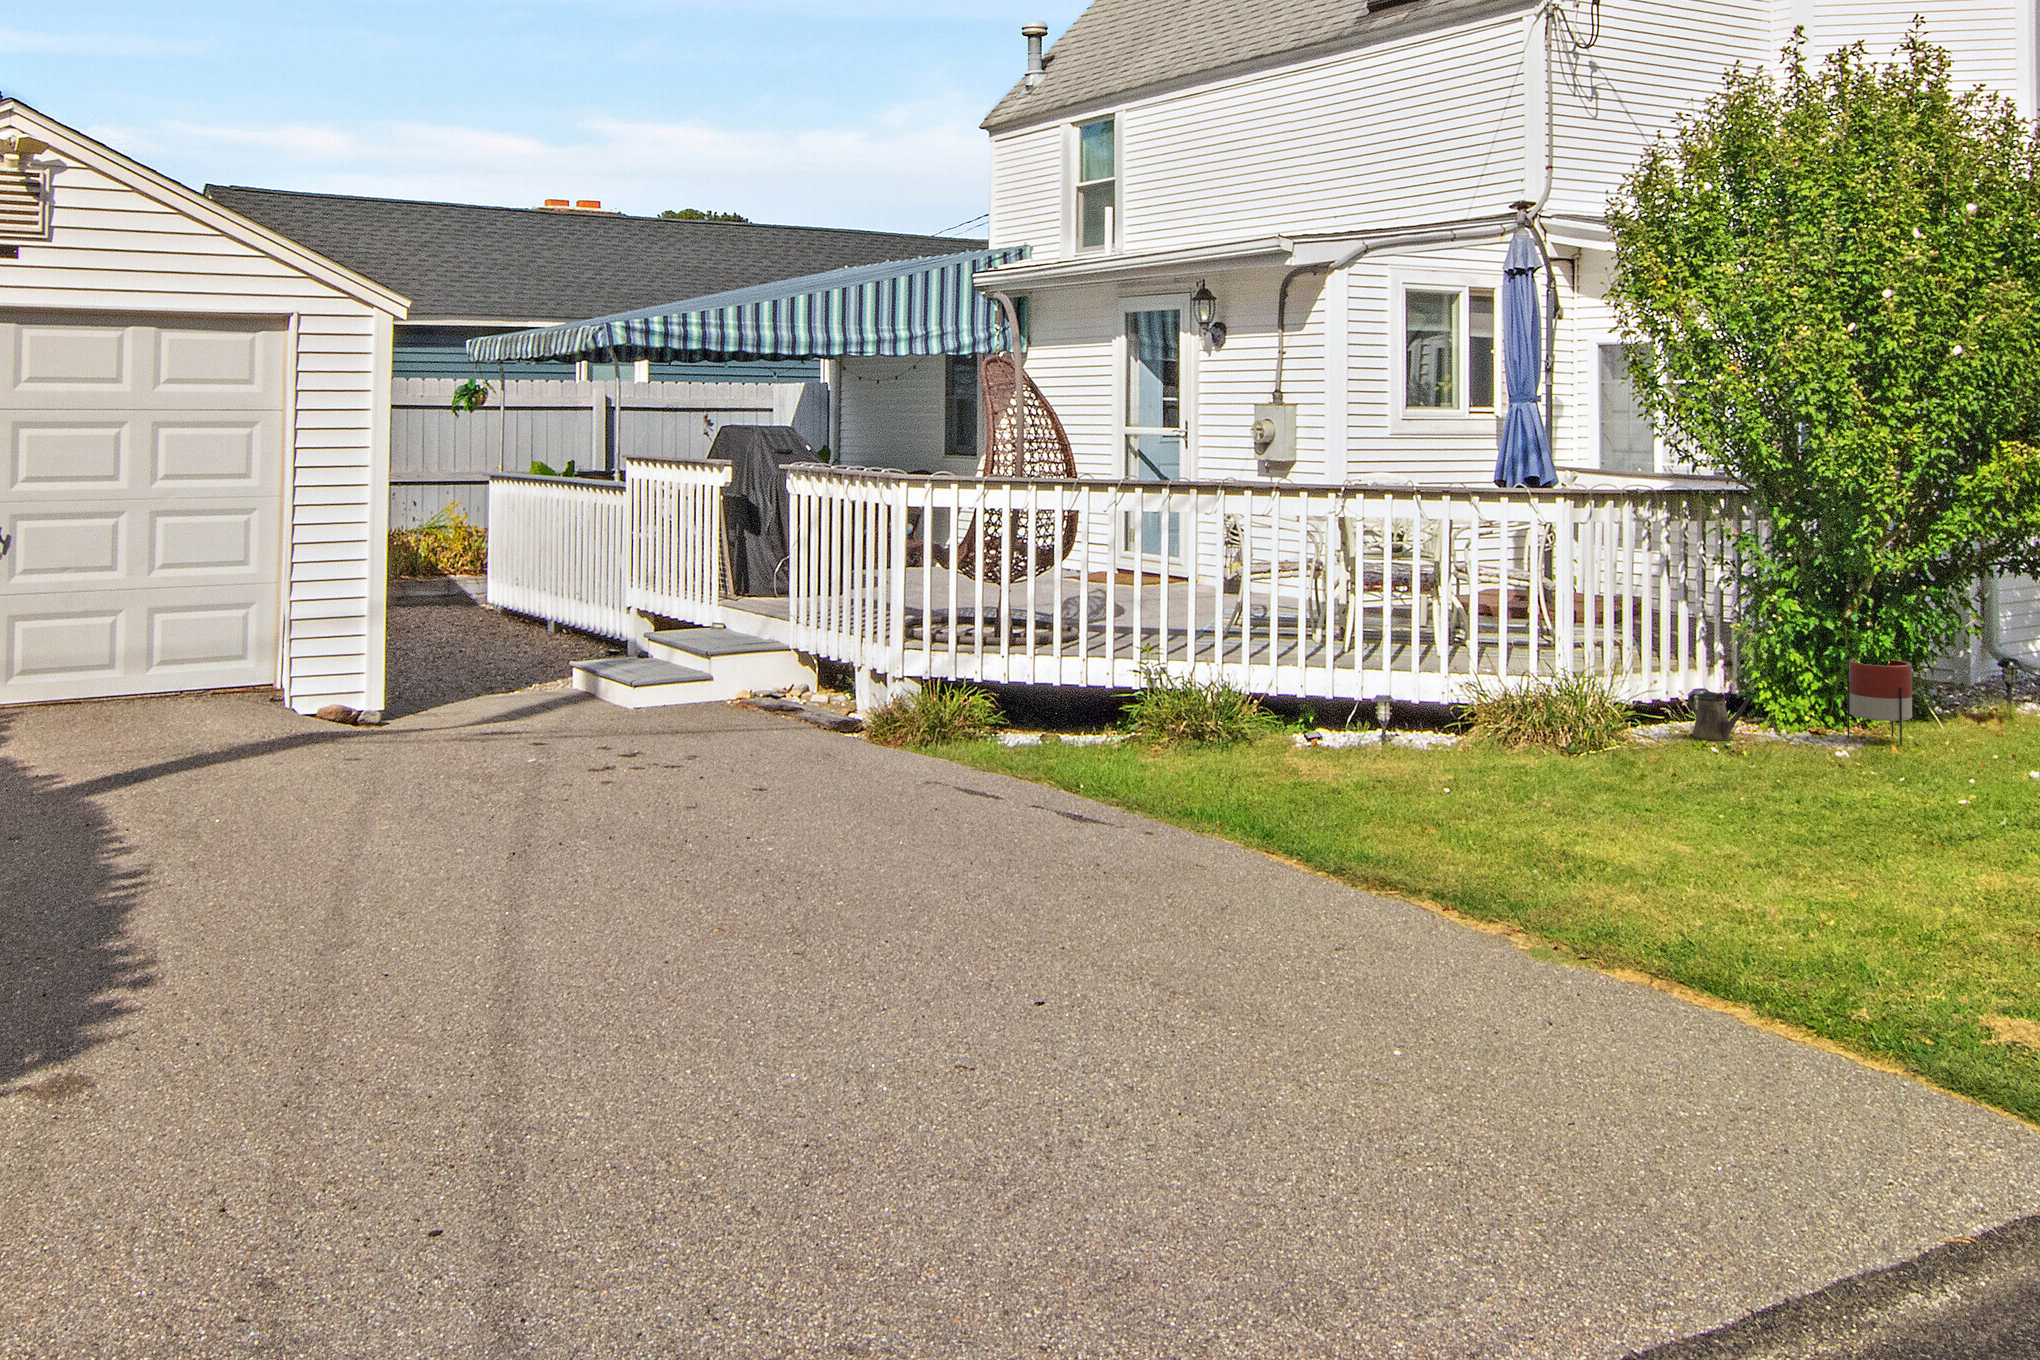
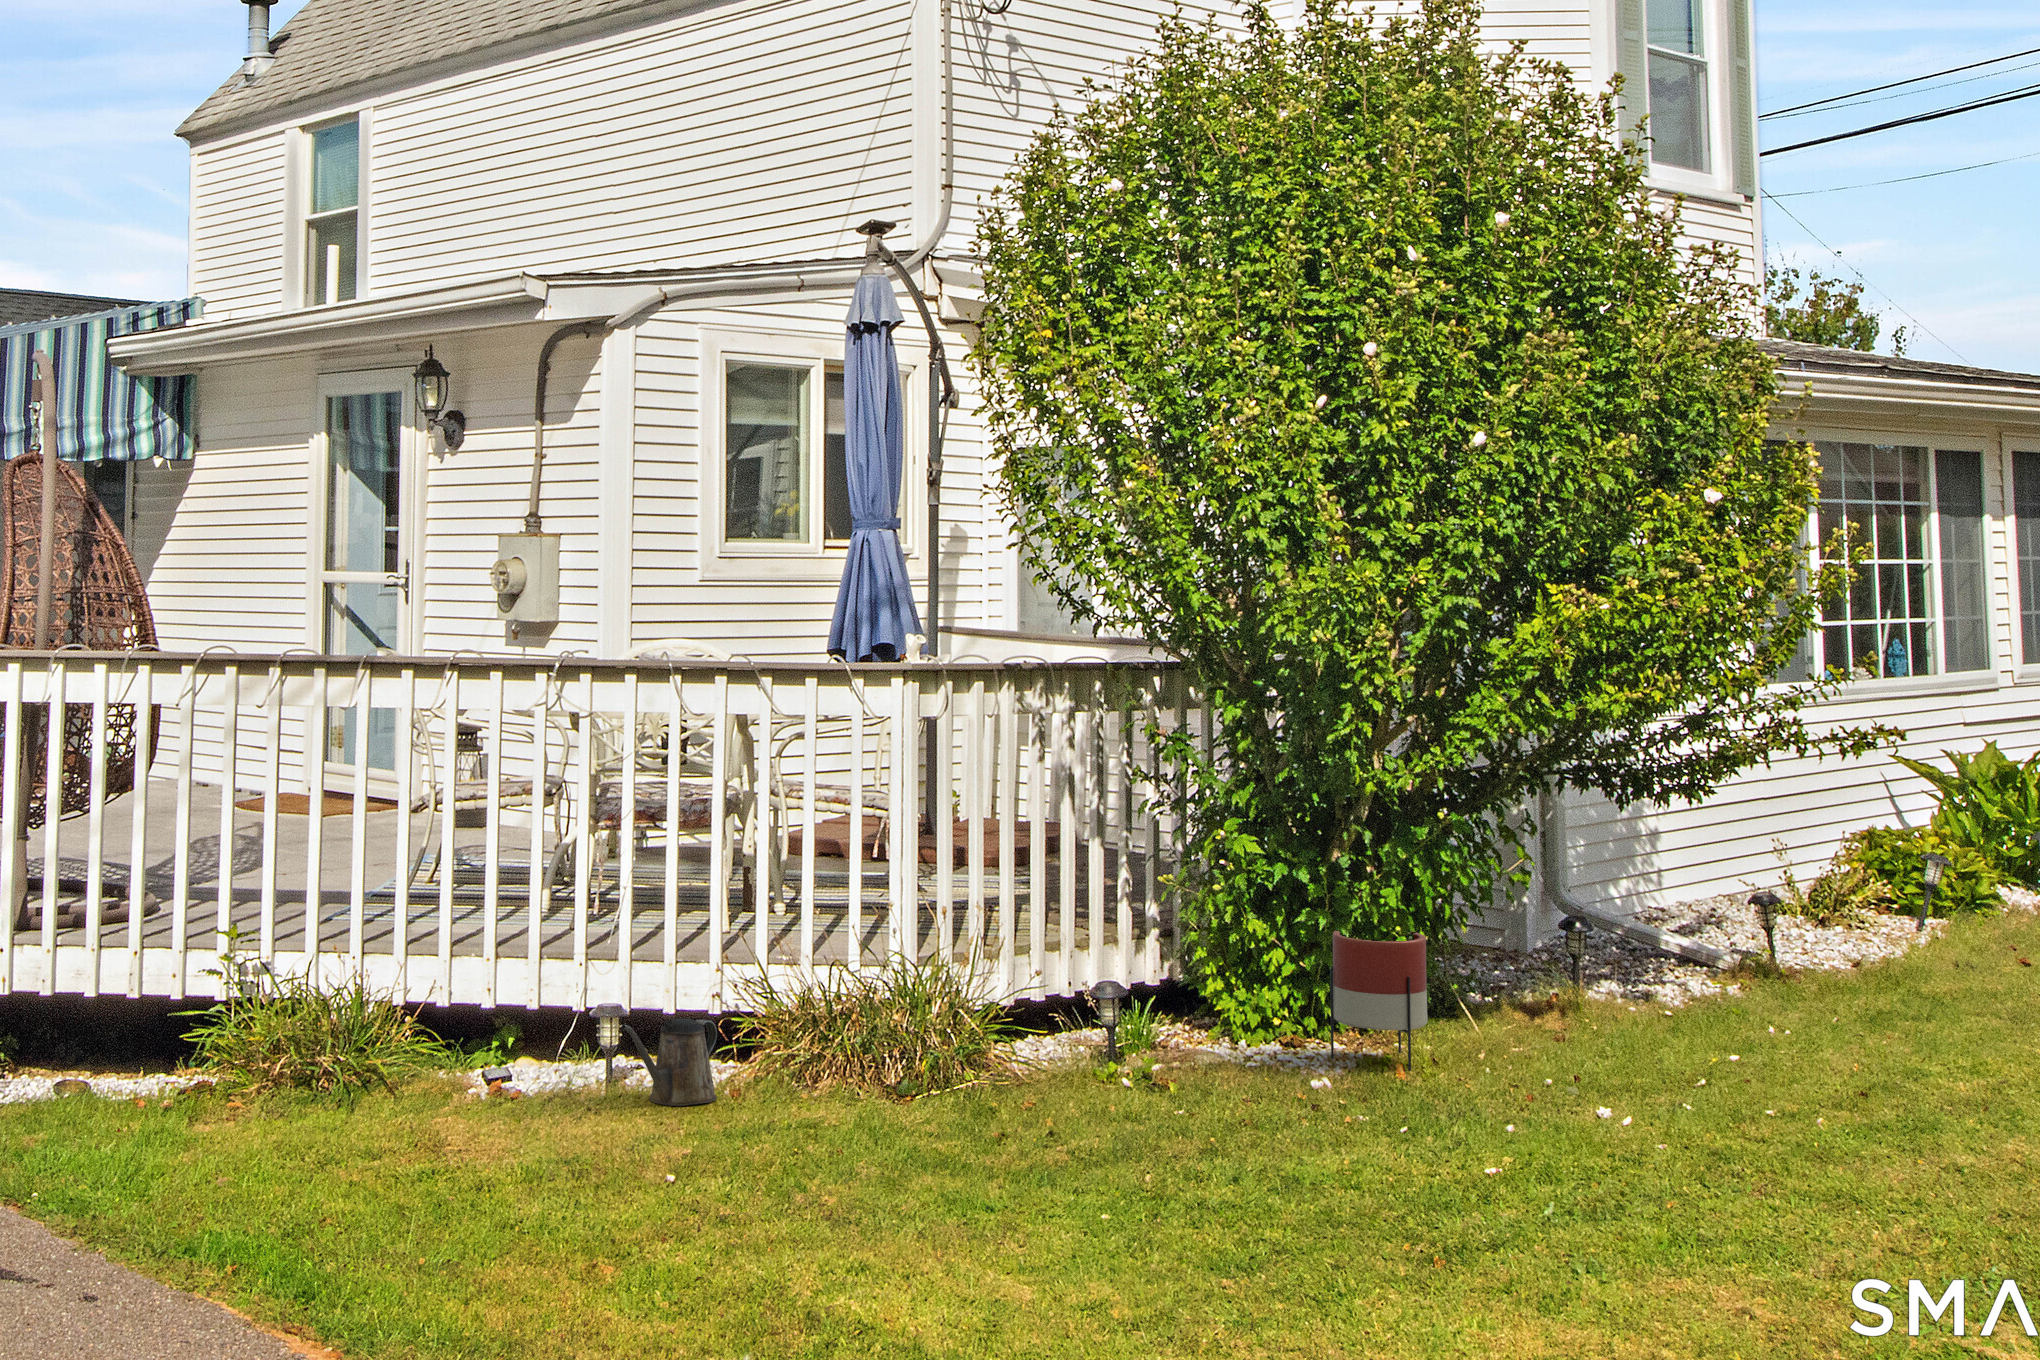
watering can: present [1688,692,1754,741] -> present [622,1019,717,1106]

